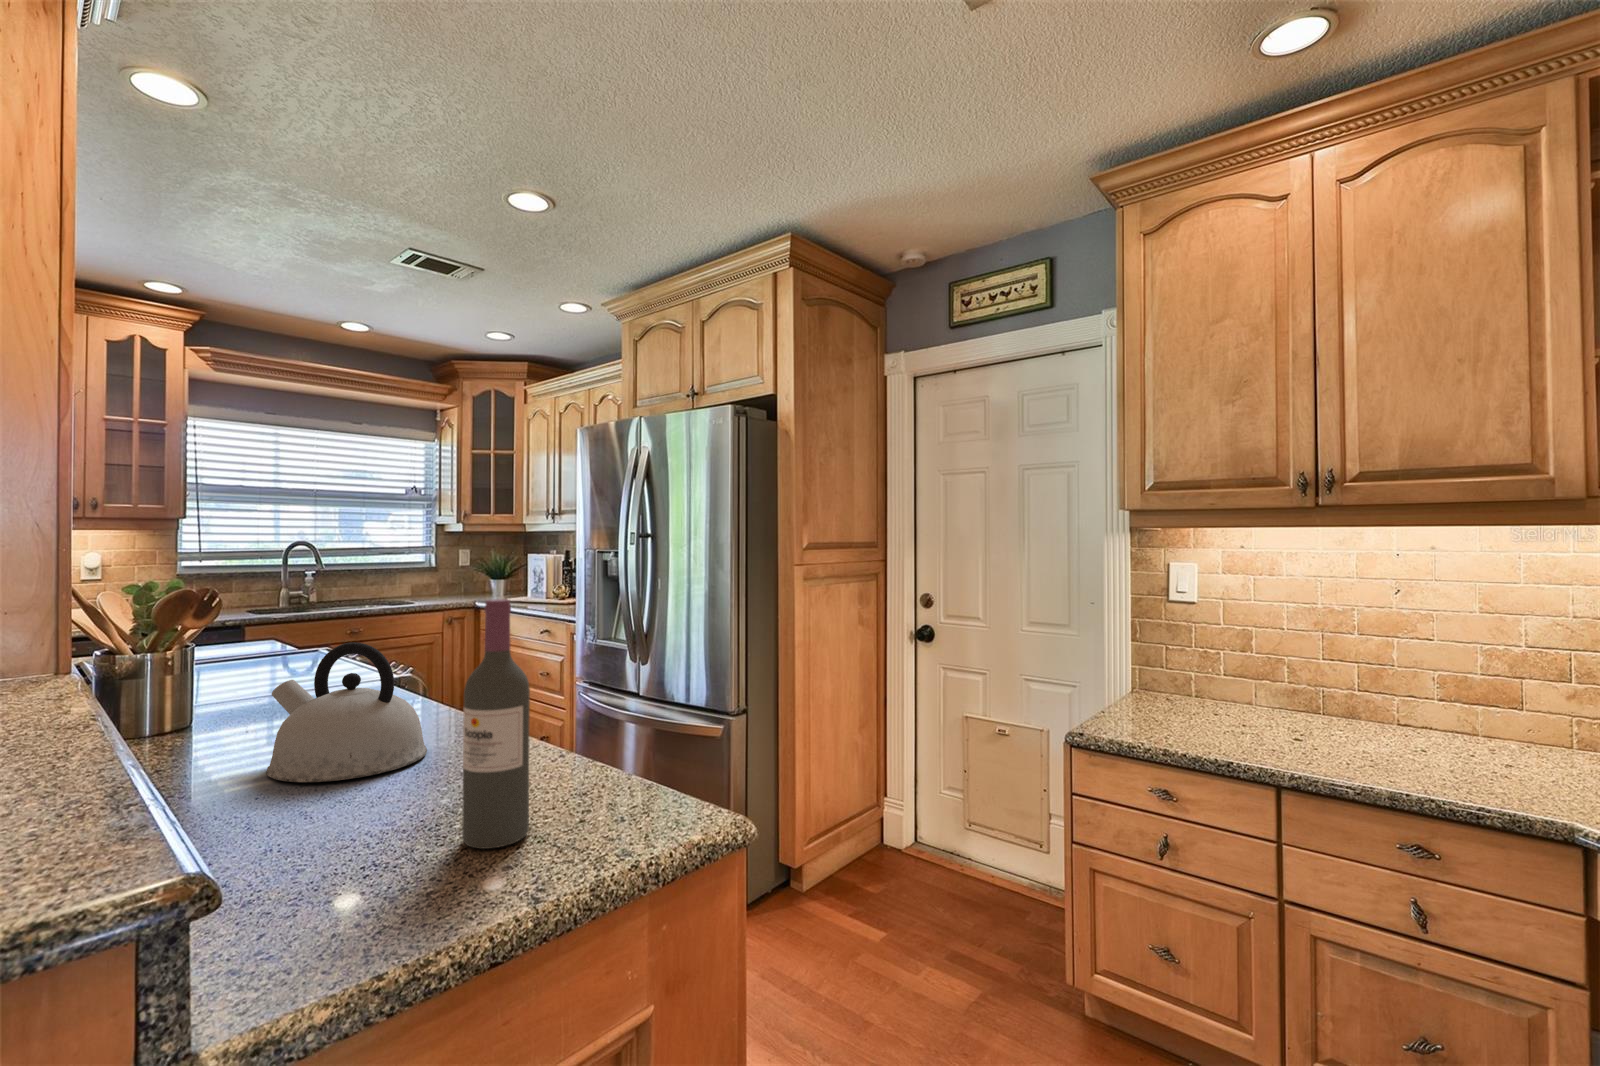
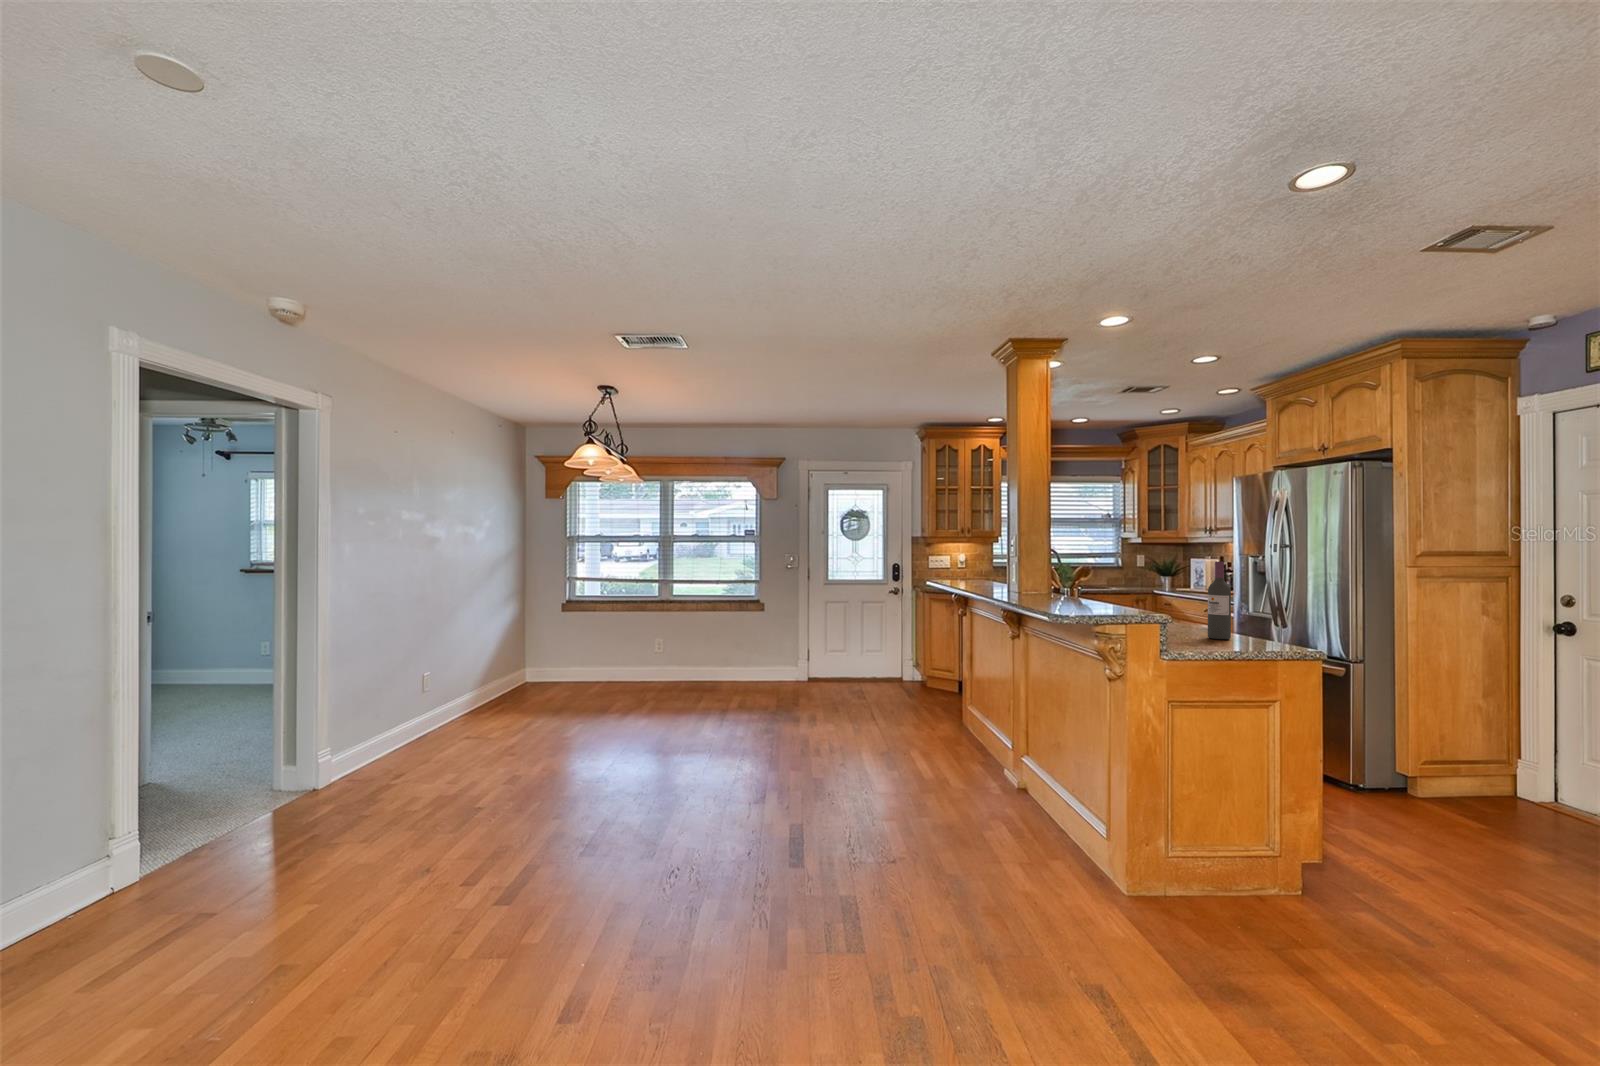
kettle: present [266,642,427,782] -> none [1122,580,1180,626]

